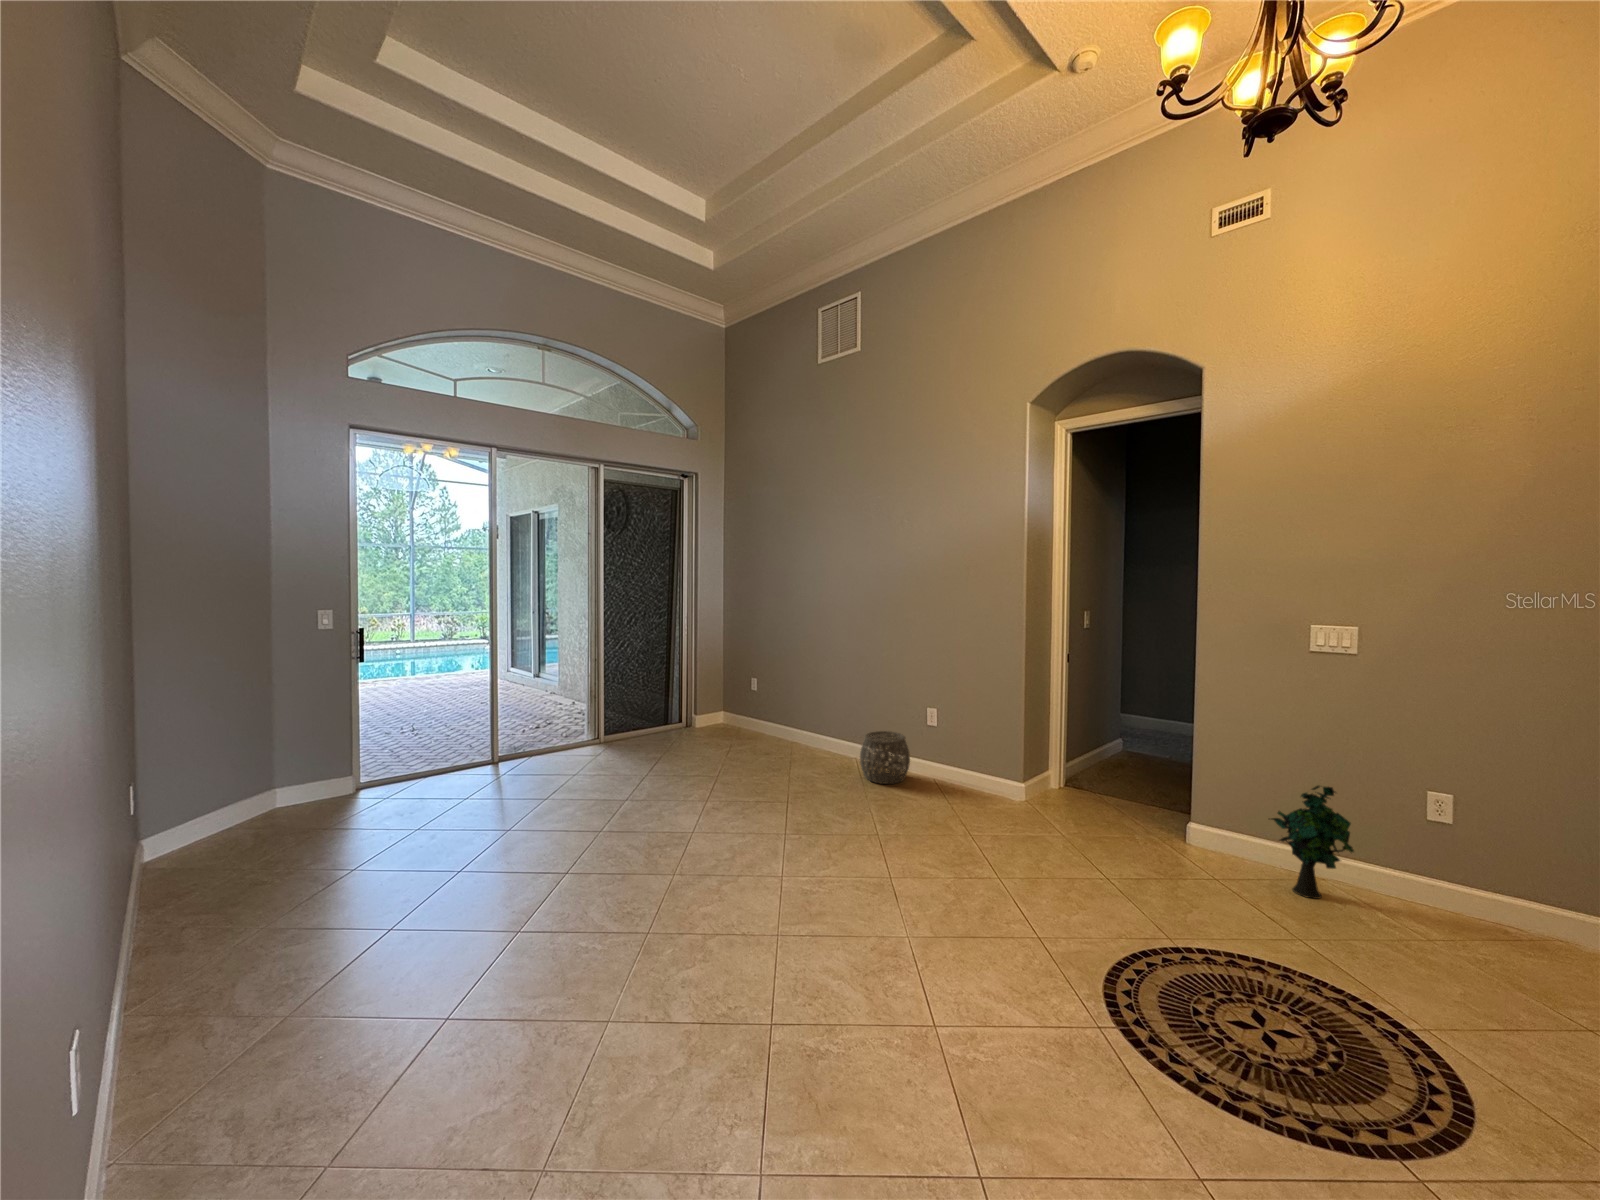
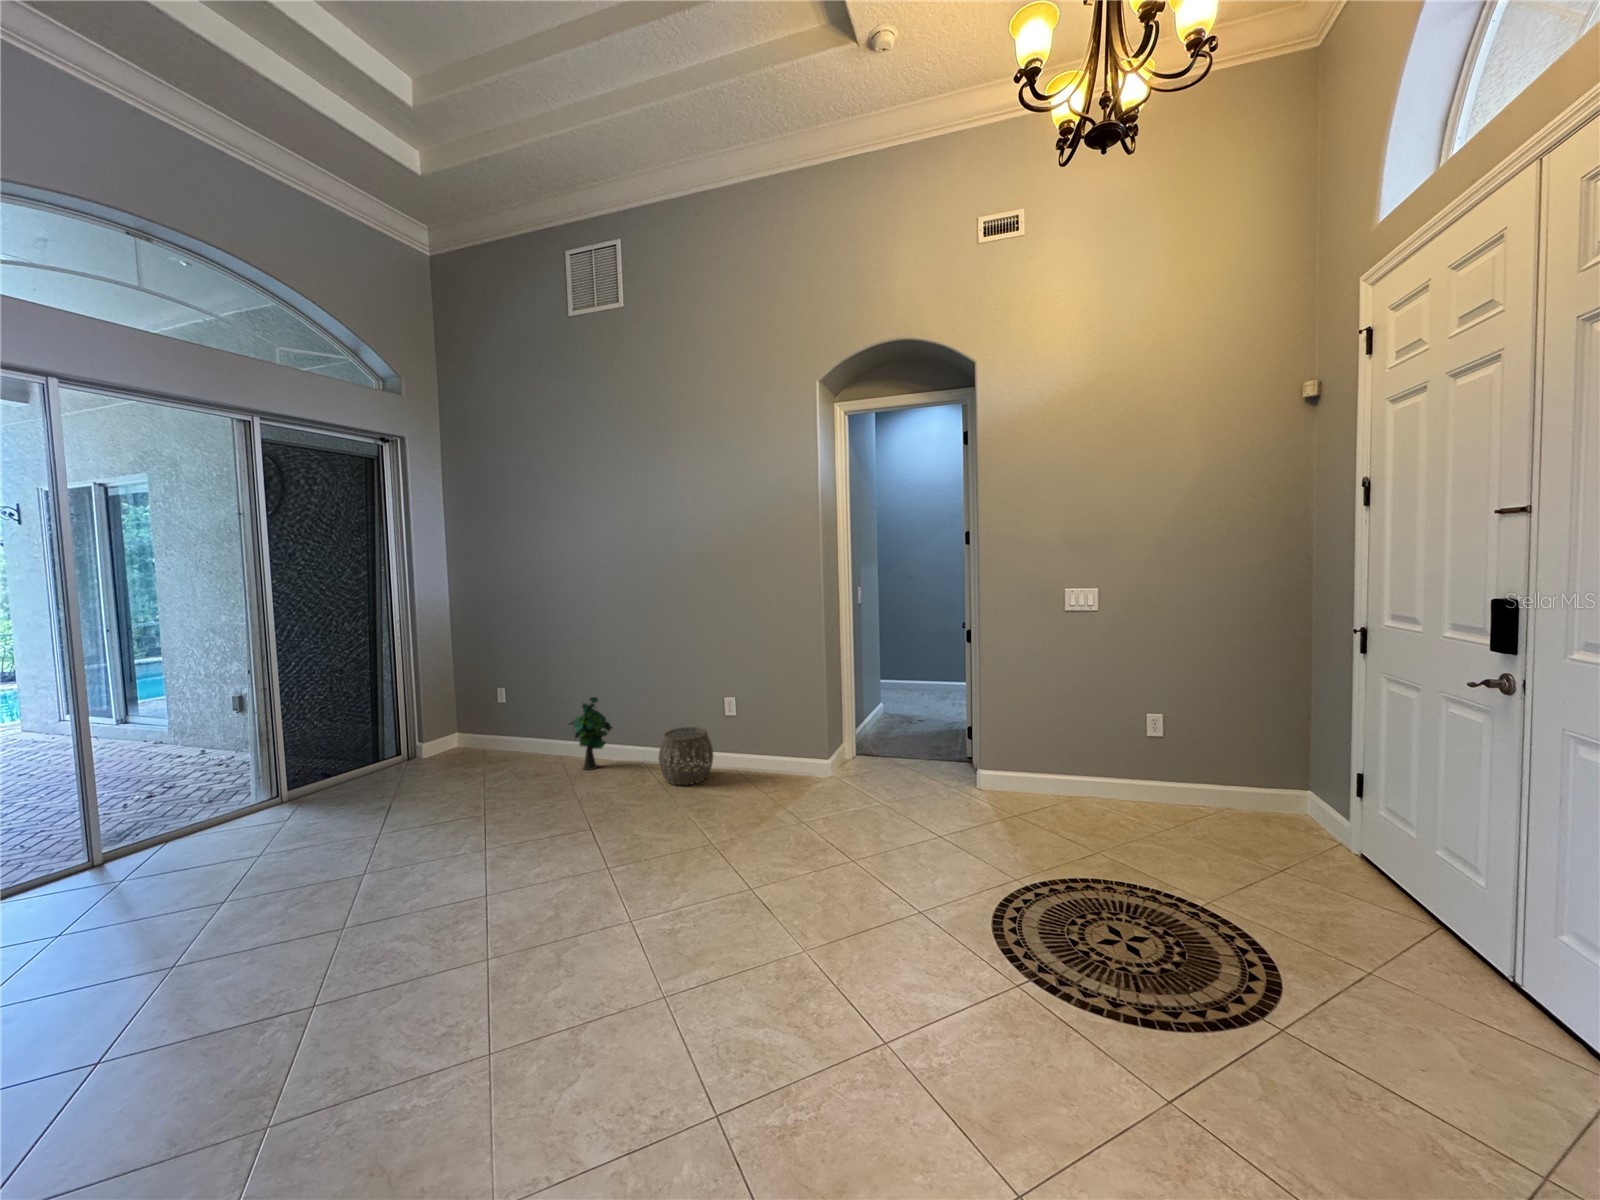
decorative plant: present [1271,786,1354,899] -> present [571,697,612,770]

